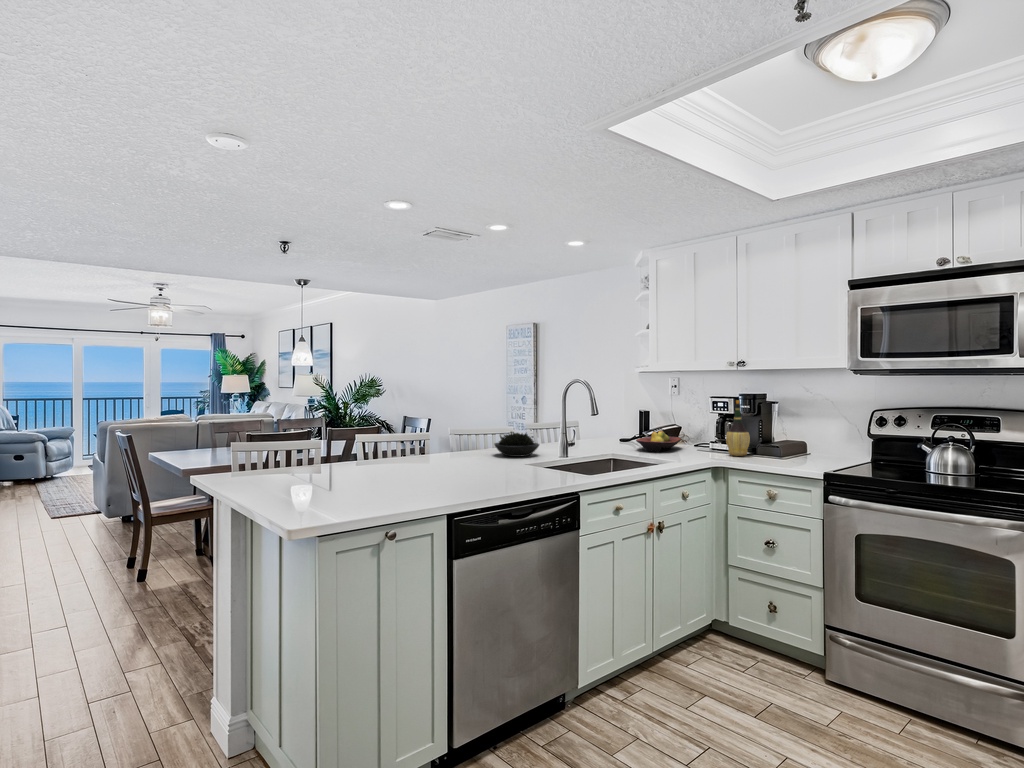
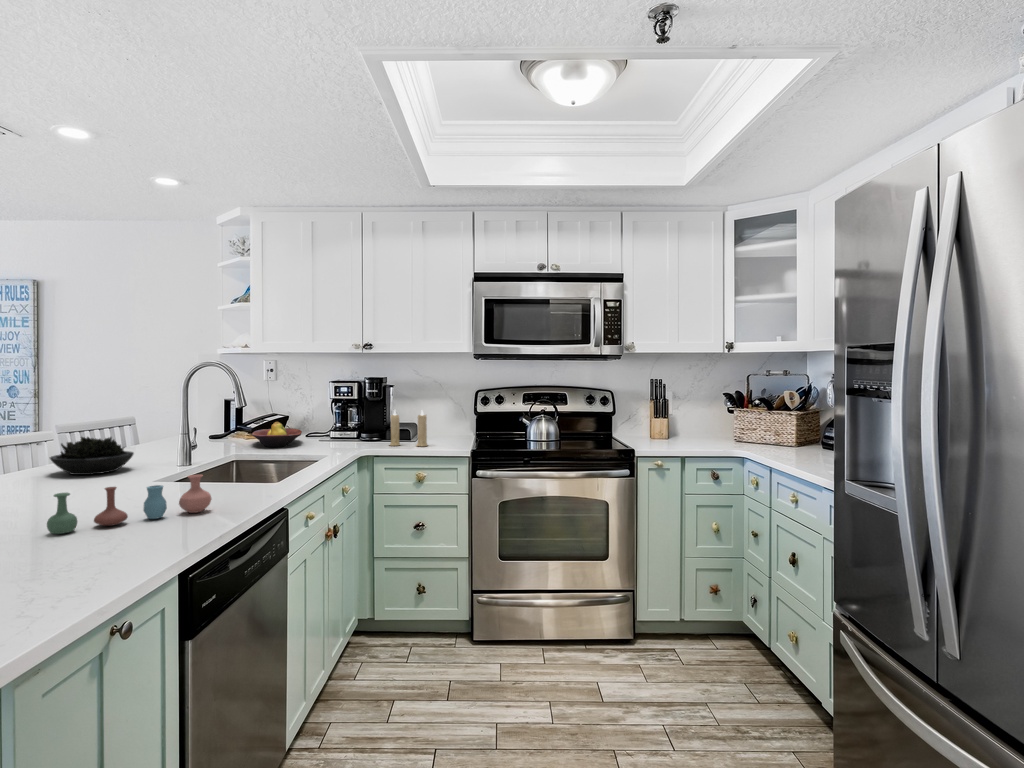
wine bottle: present [726,400,750,456] -> none [358,385,382,443]
candle: none [749,424,789,464] -> present [390,410,427,446]
vase: none [442,460,531,485] -> present [47,475,212,534]

